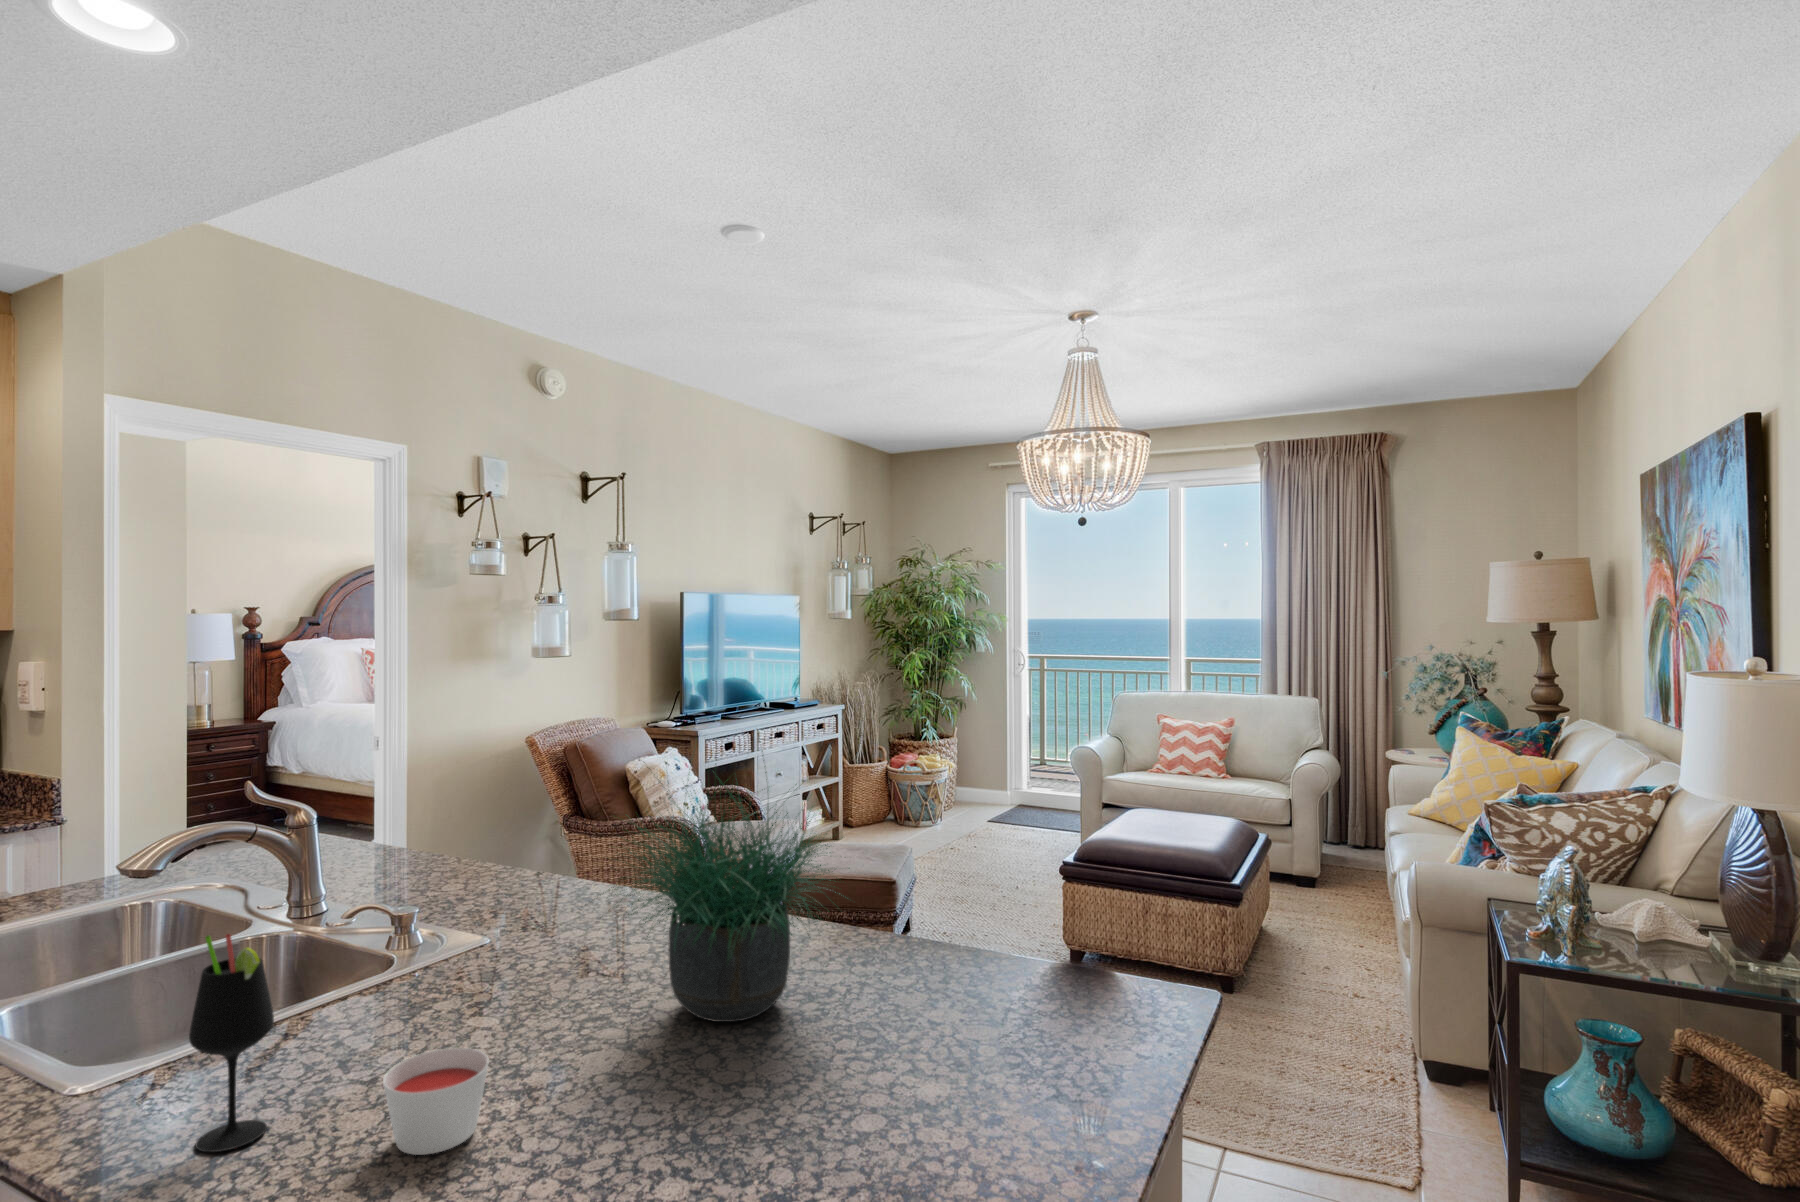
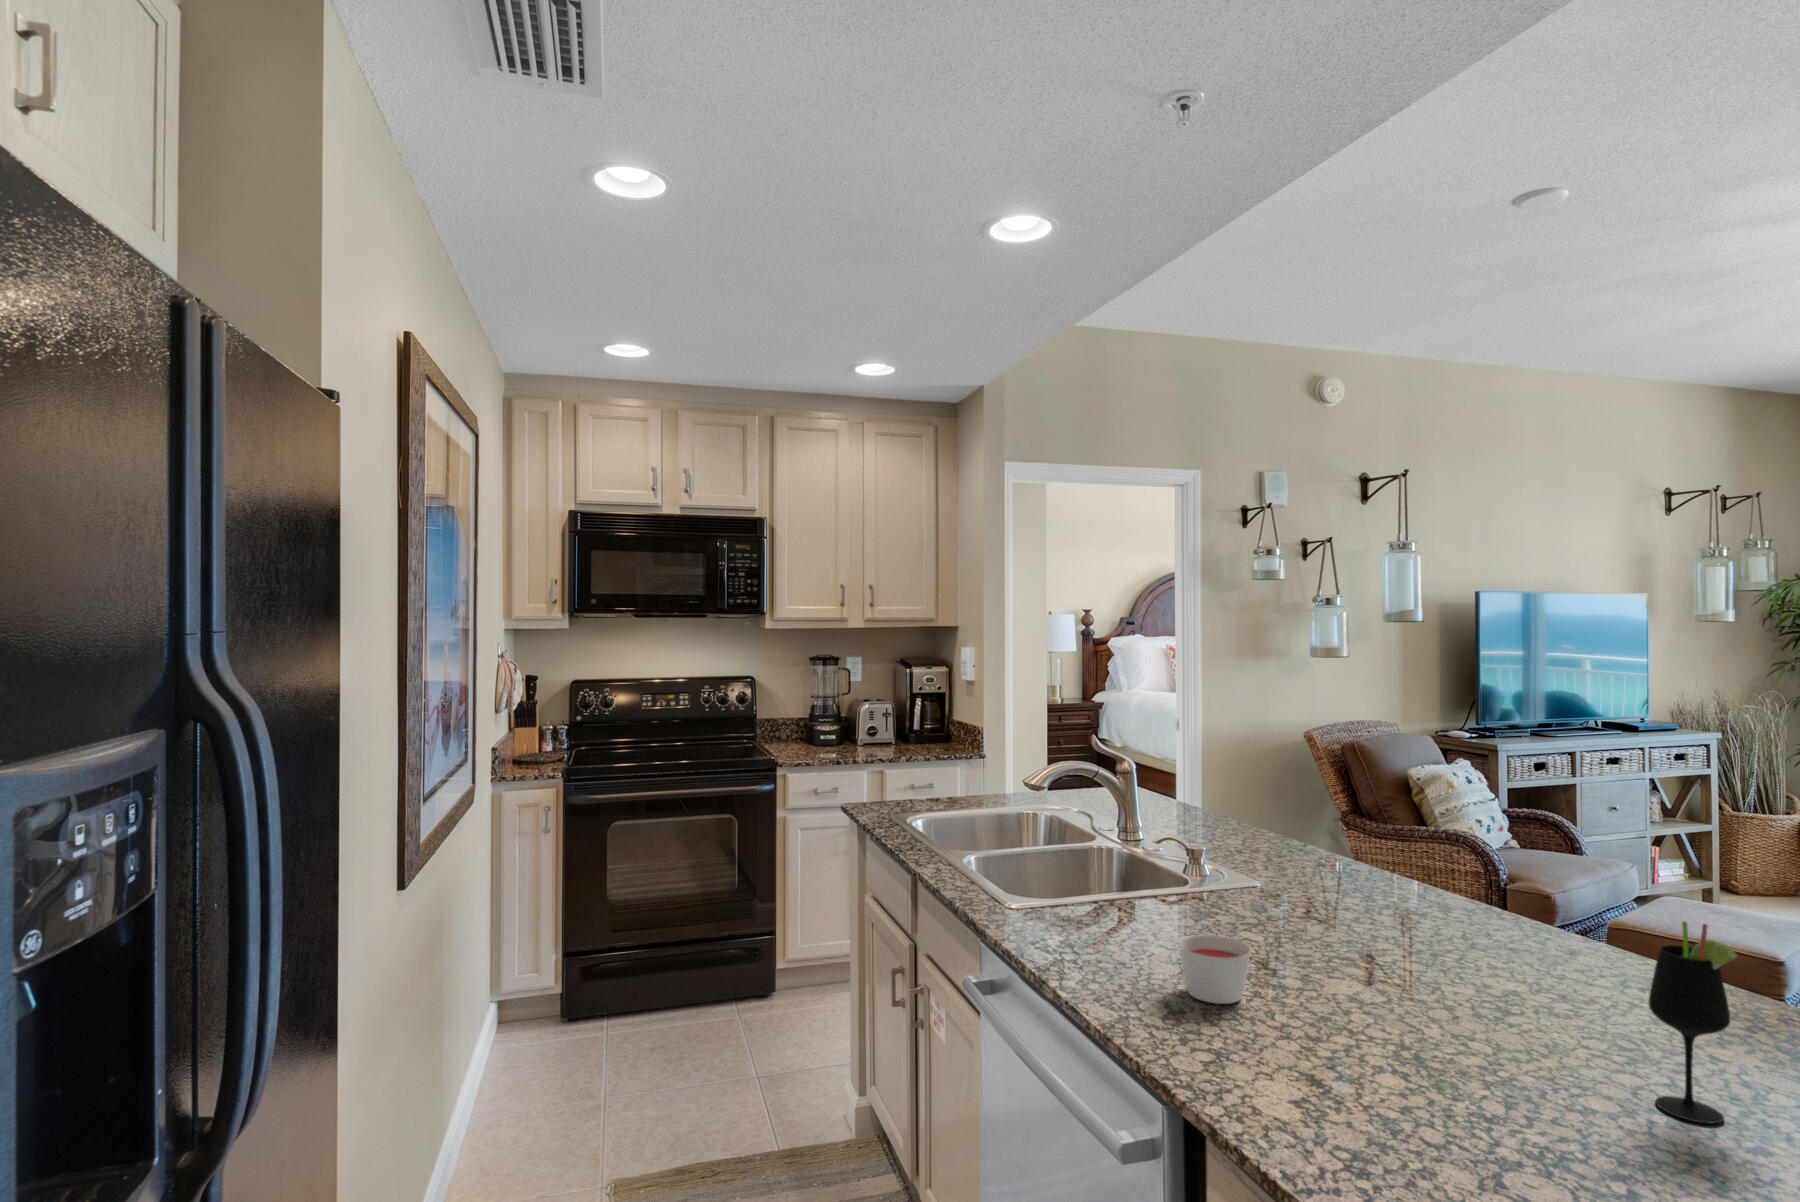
potted plant: present [613,751,836,1022] -> none [1326,723,1625,995]
wine glass: present [189,934,274,1152] -> present [1648,922,1737,1123]

